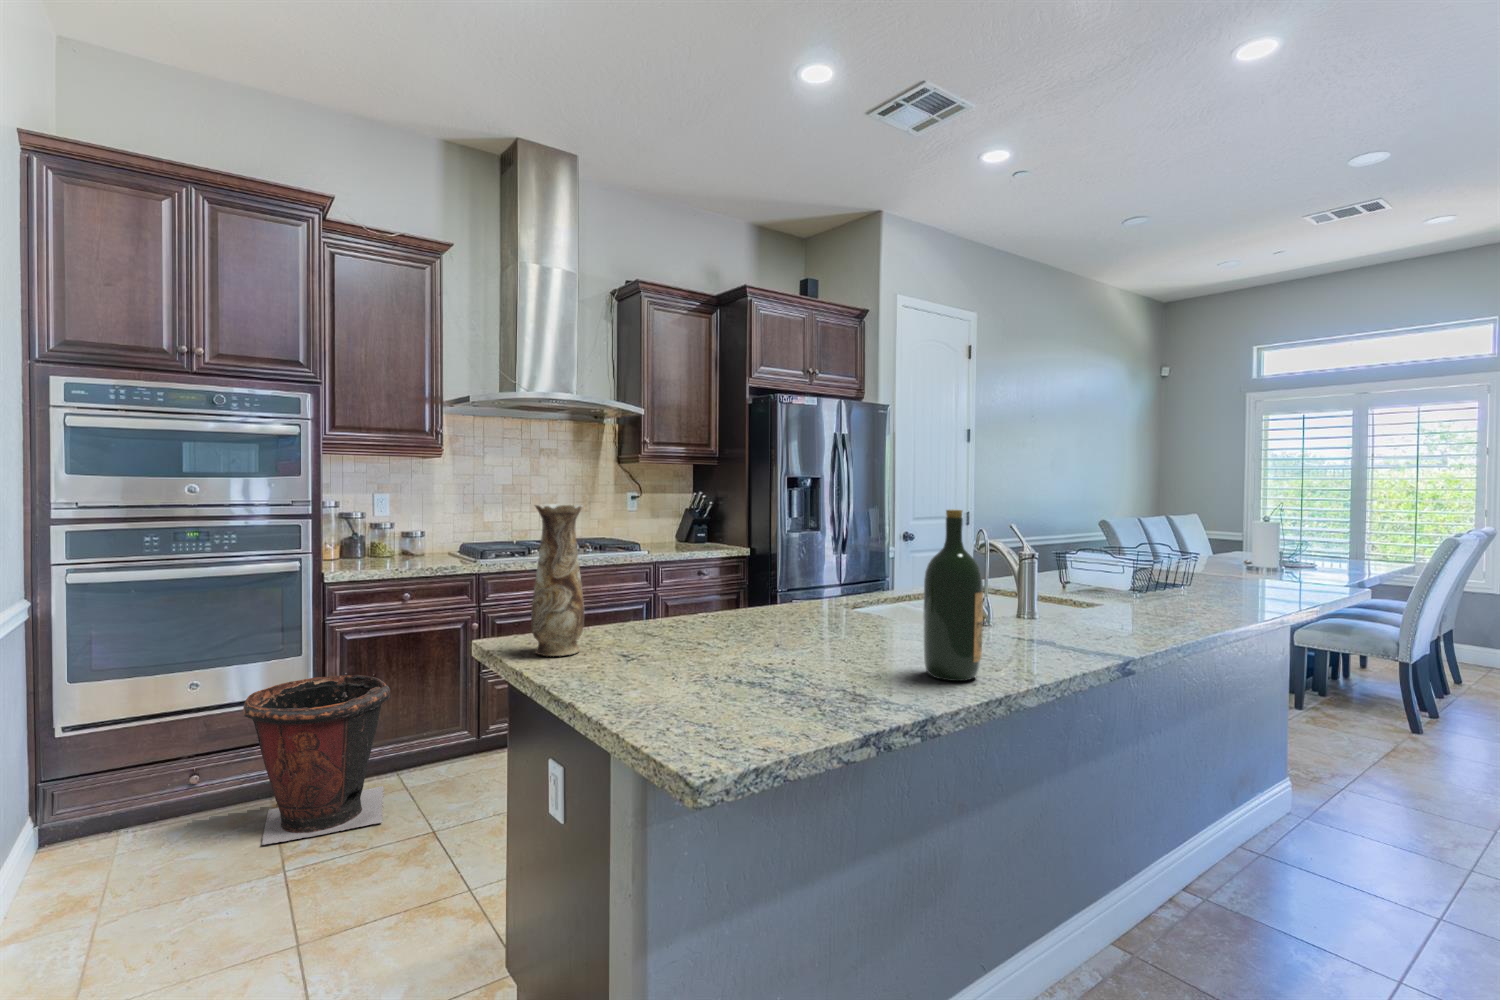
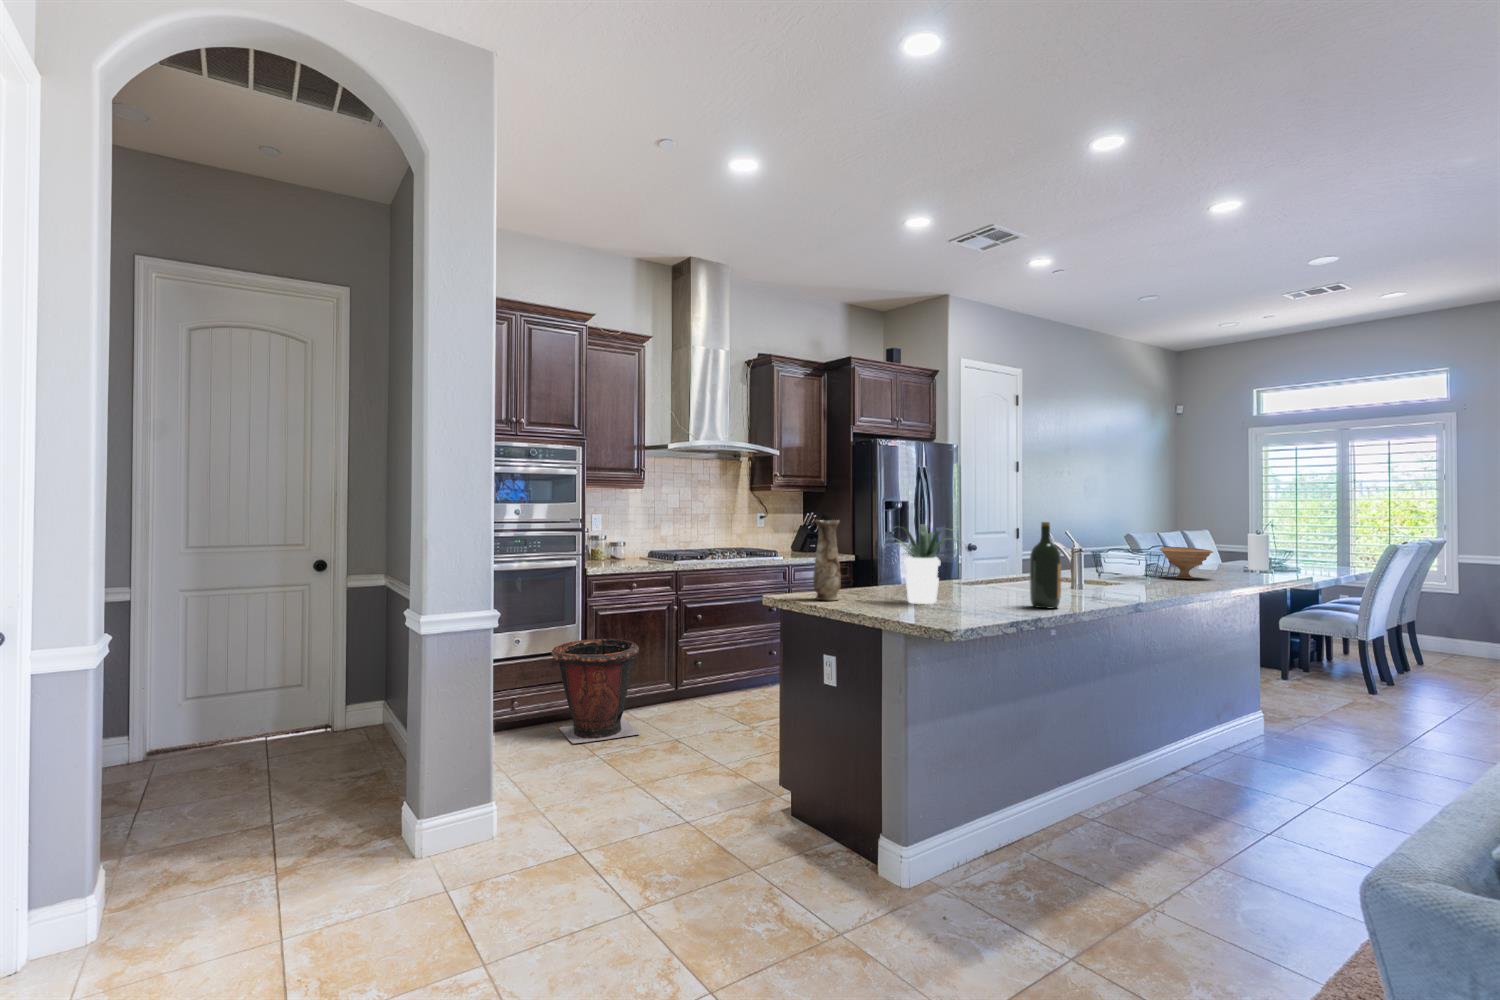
potted plant: none [642,512,810,666] -> present [898,524,953,604]
bowl: none [1154,544,1237,594] -> present [1159,547,1213,579]

